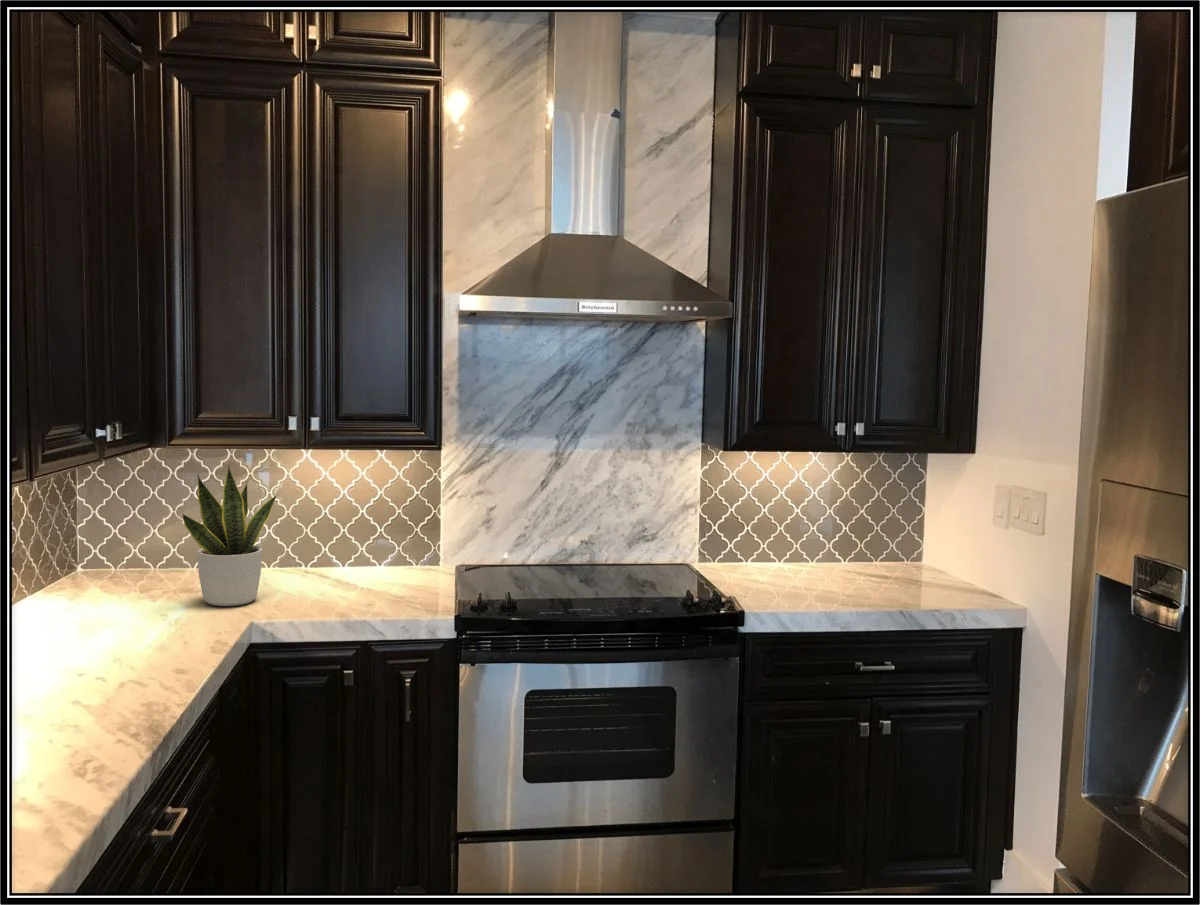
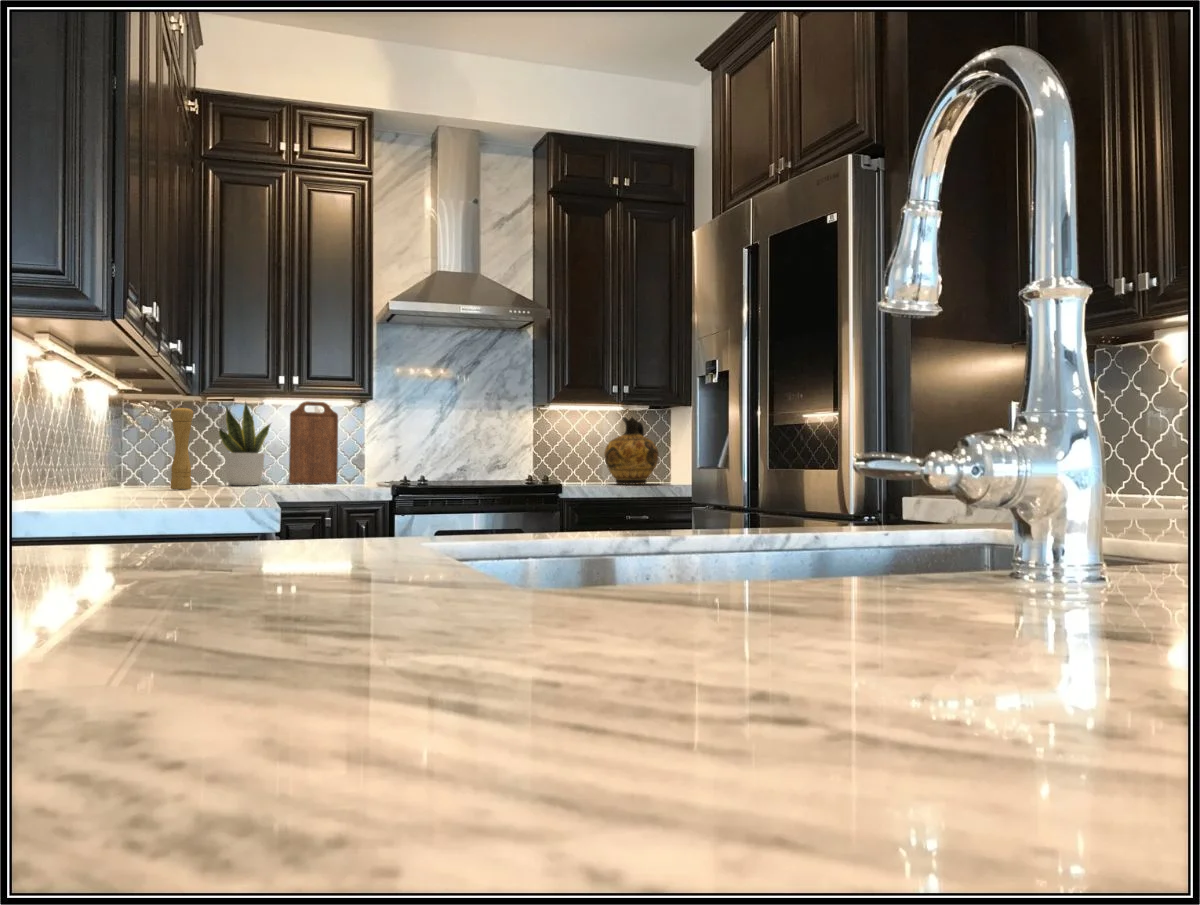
cutting board: none [308,457,387,590] -> present [289,401,338,484]
ceramic jug: none [821,493,918,611] -> present [604,417,658,484]
pepper mill: none [74,503,115,647] -> present [171,407,193,489]

